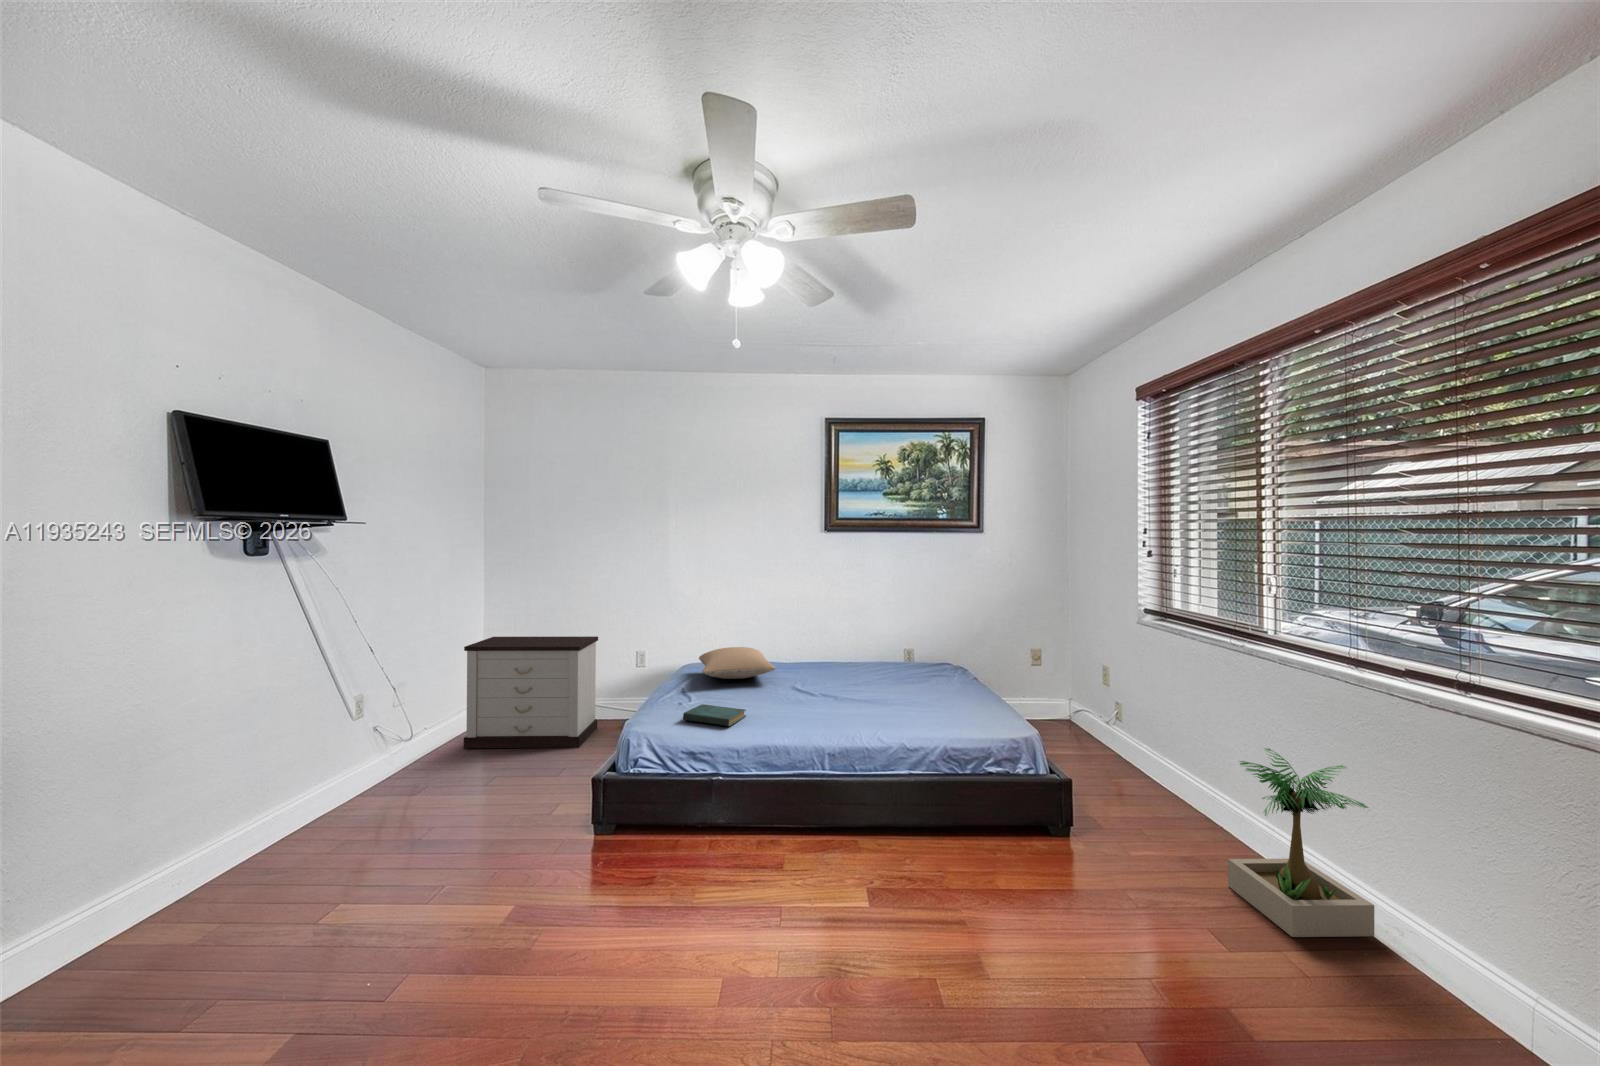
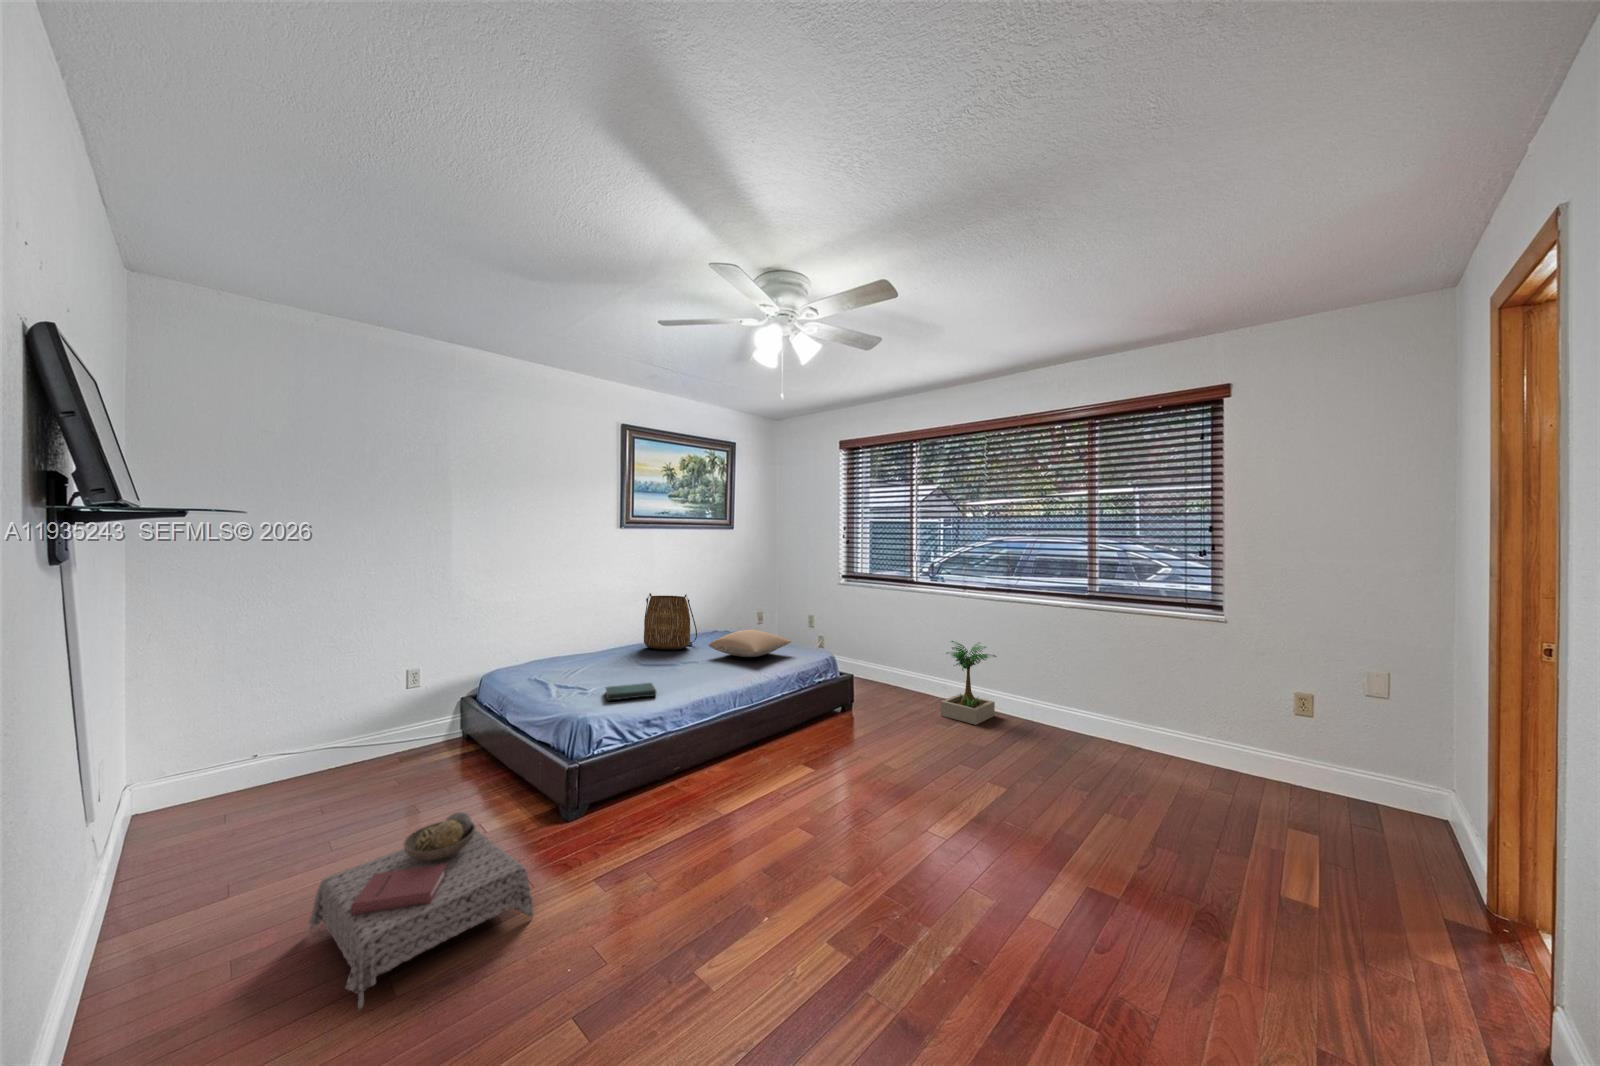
tote bag: none [827,606,885,676] -> present [644,593,697,650]
nightstand: present [464,636,598,748] -> none [205,650,400,828]
pillow: present [699,647,776,679] -> present [709,630,791,657]
ottoman: none [285,793,498,934] -> present [309,812,534,1011]

